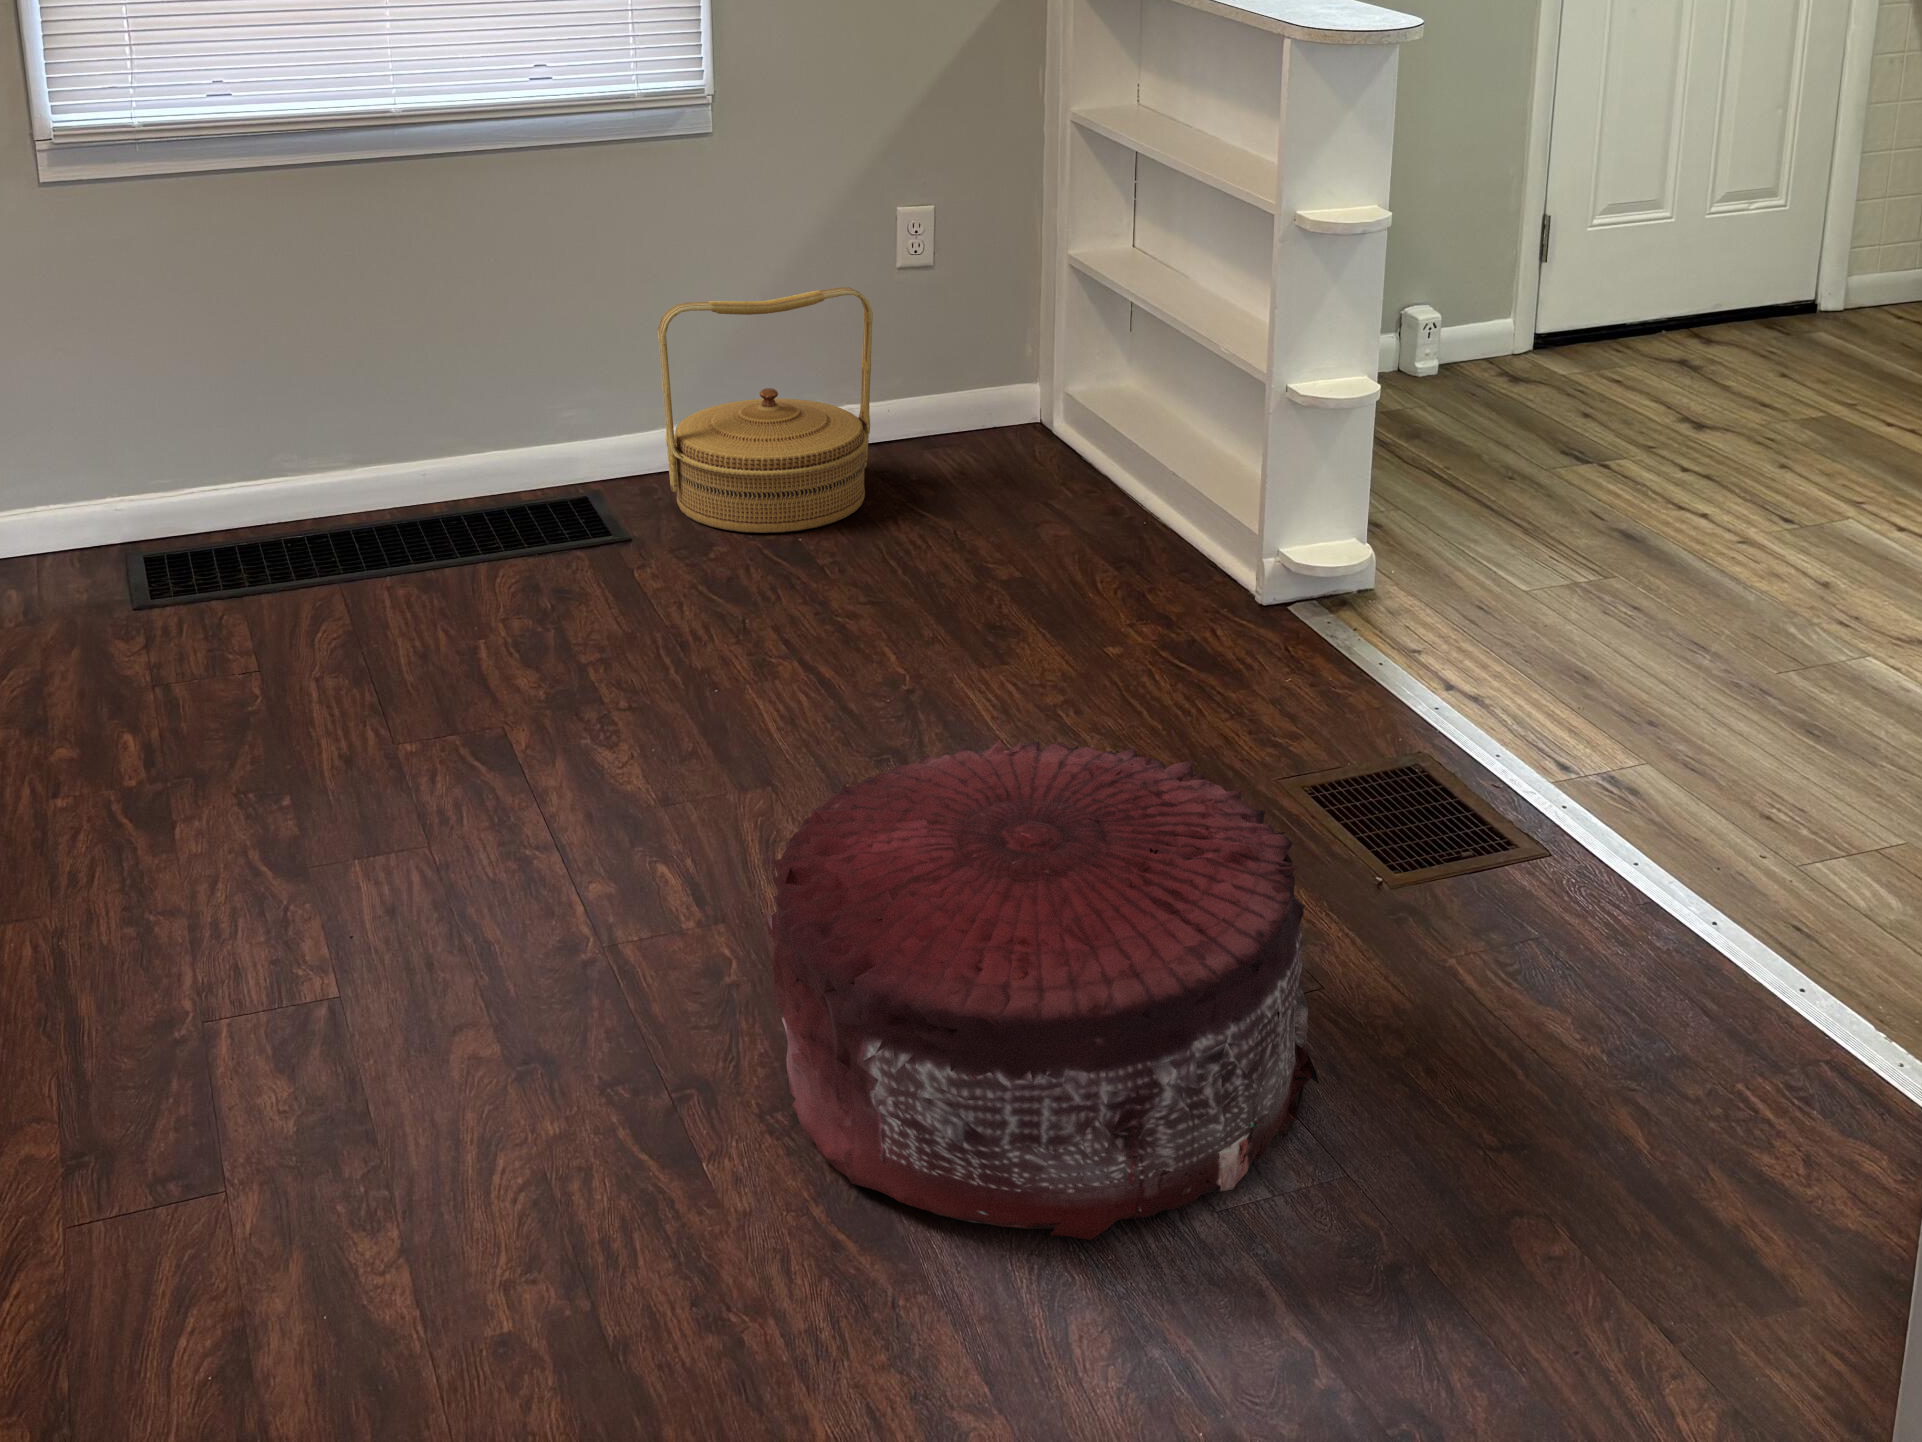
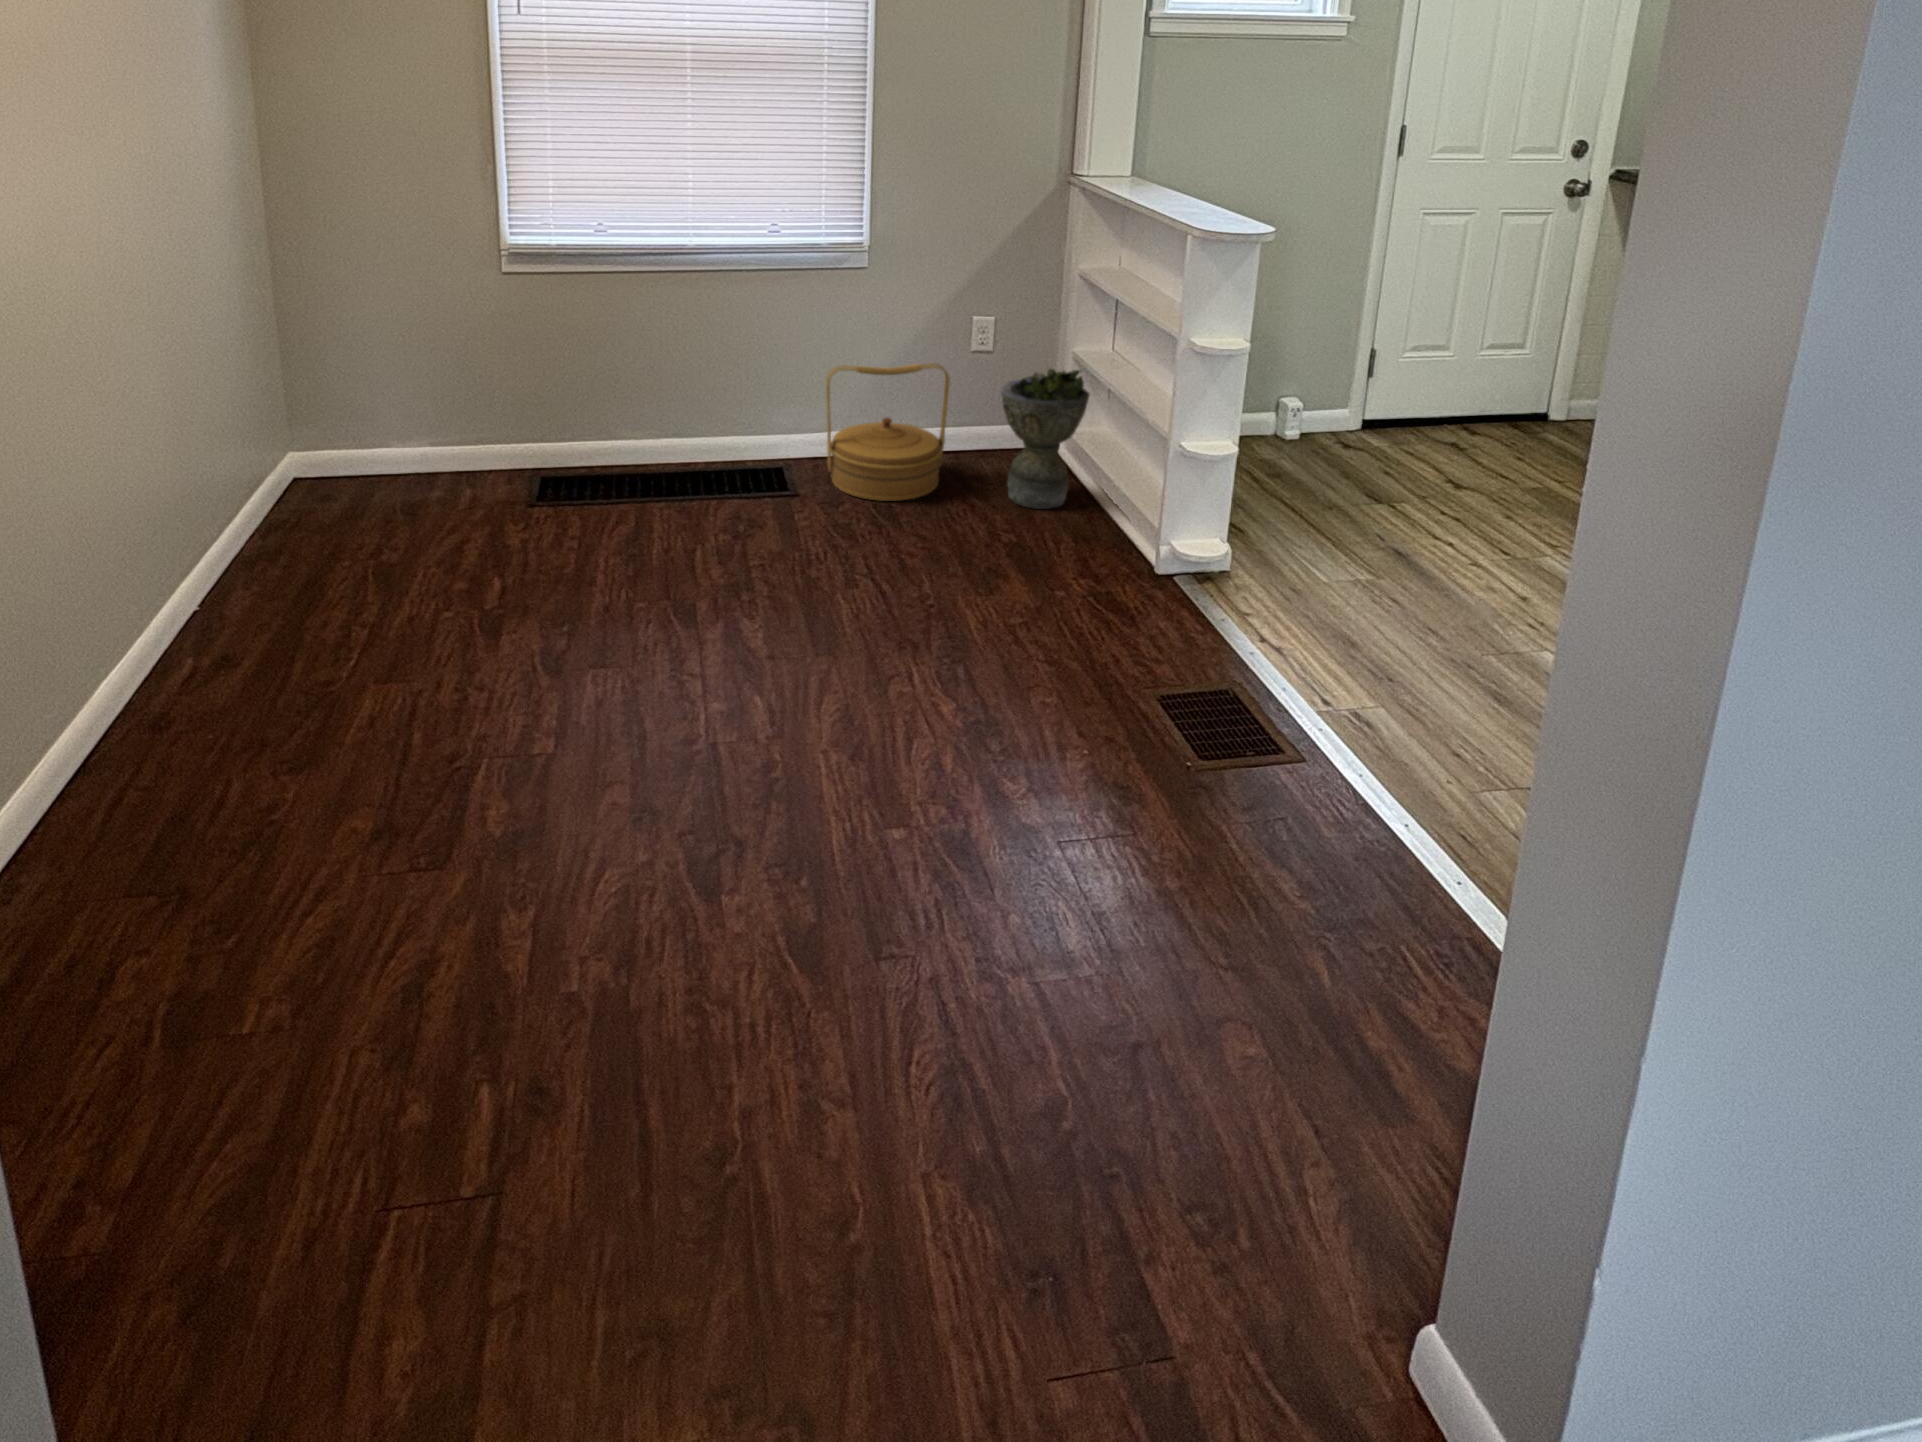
planter: none [965,278,1116,521] -> present [1001,369,1090,509]
pouf: present [765,739,1319,1240] -> none [796,650,1122,977]

